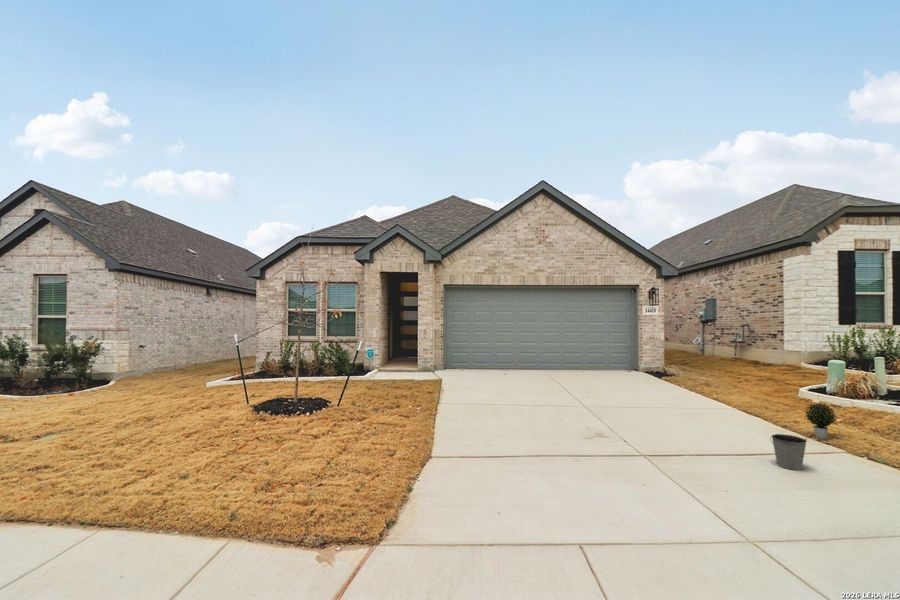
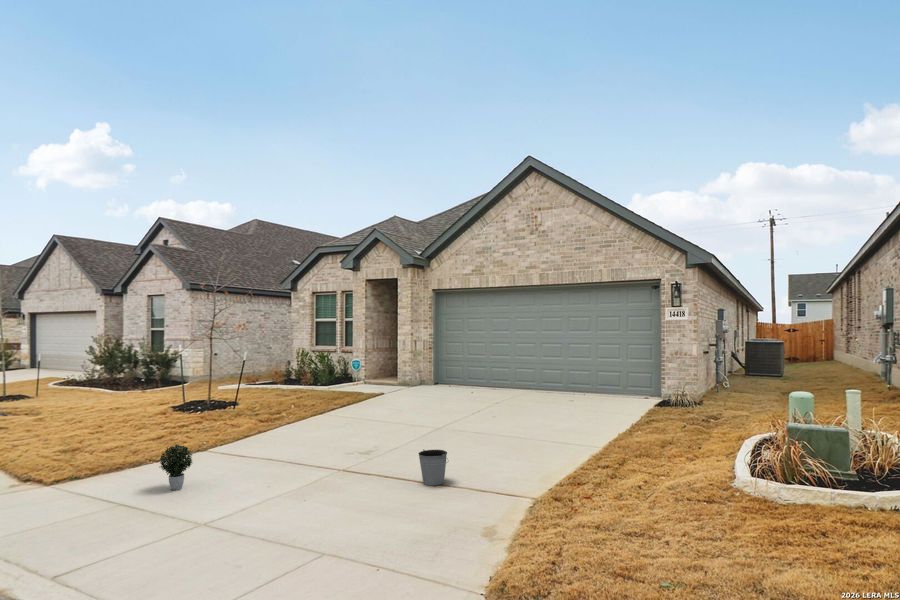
potted plant: present [805,404,836,439] -> present [160,444,192,490]

